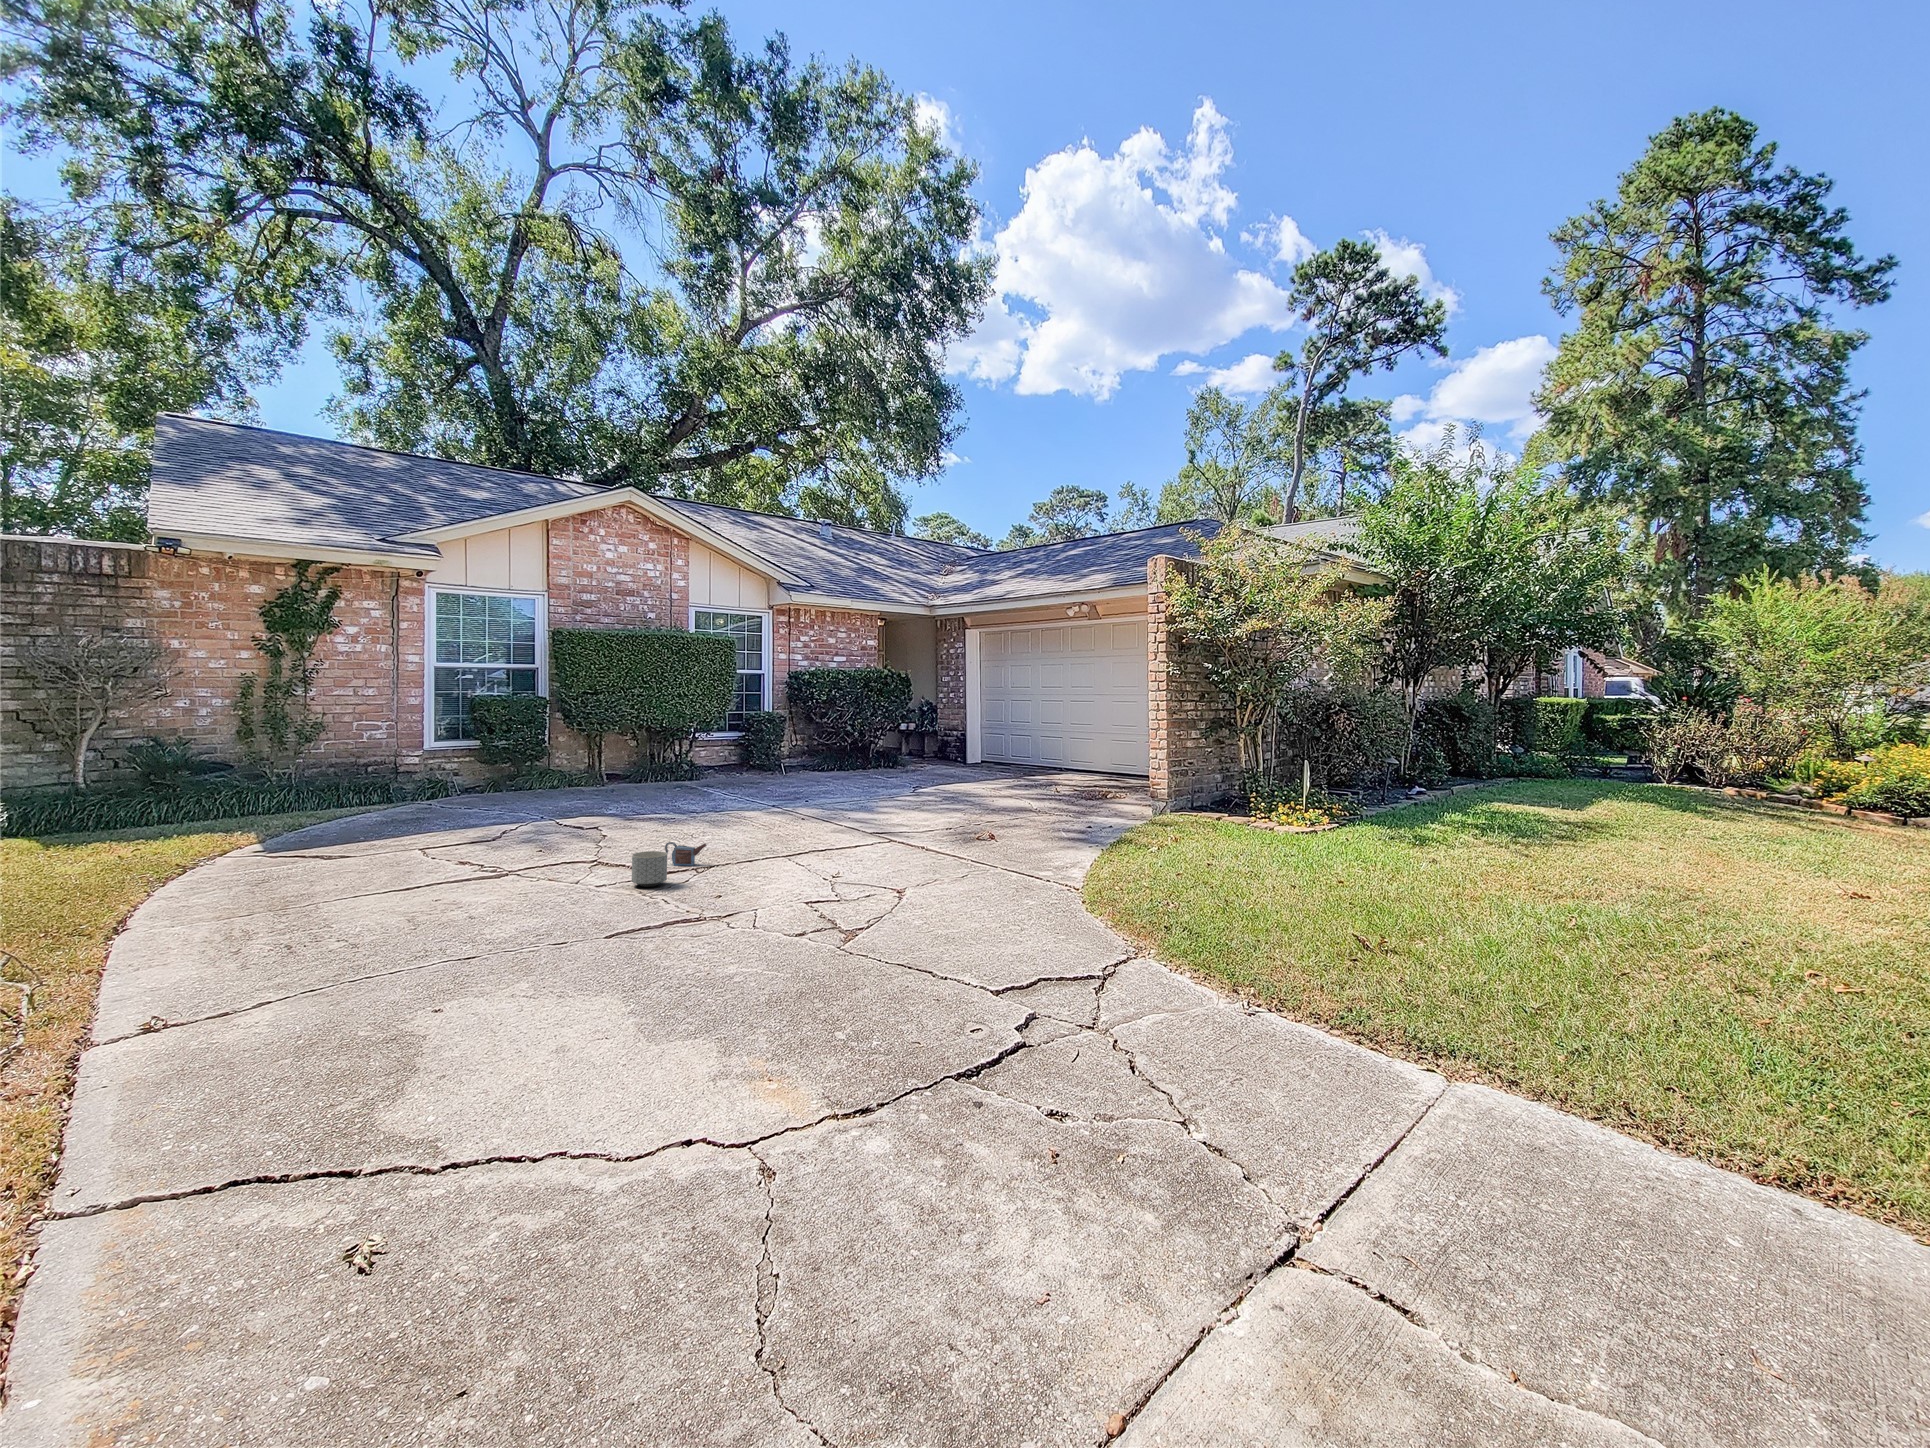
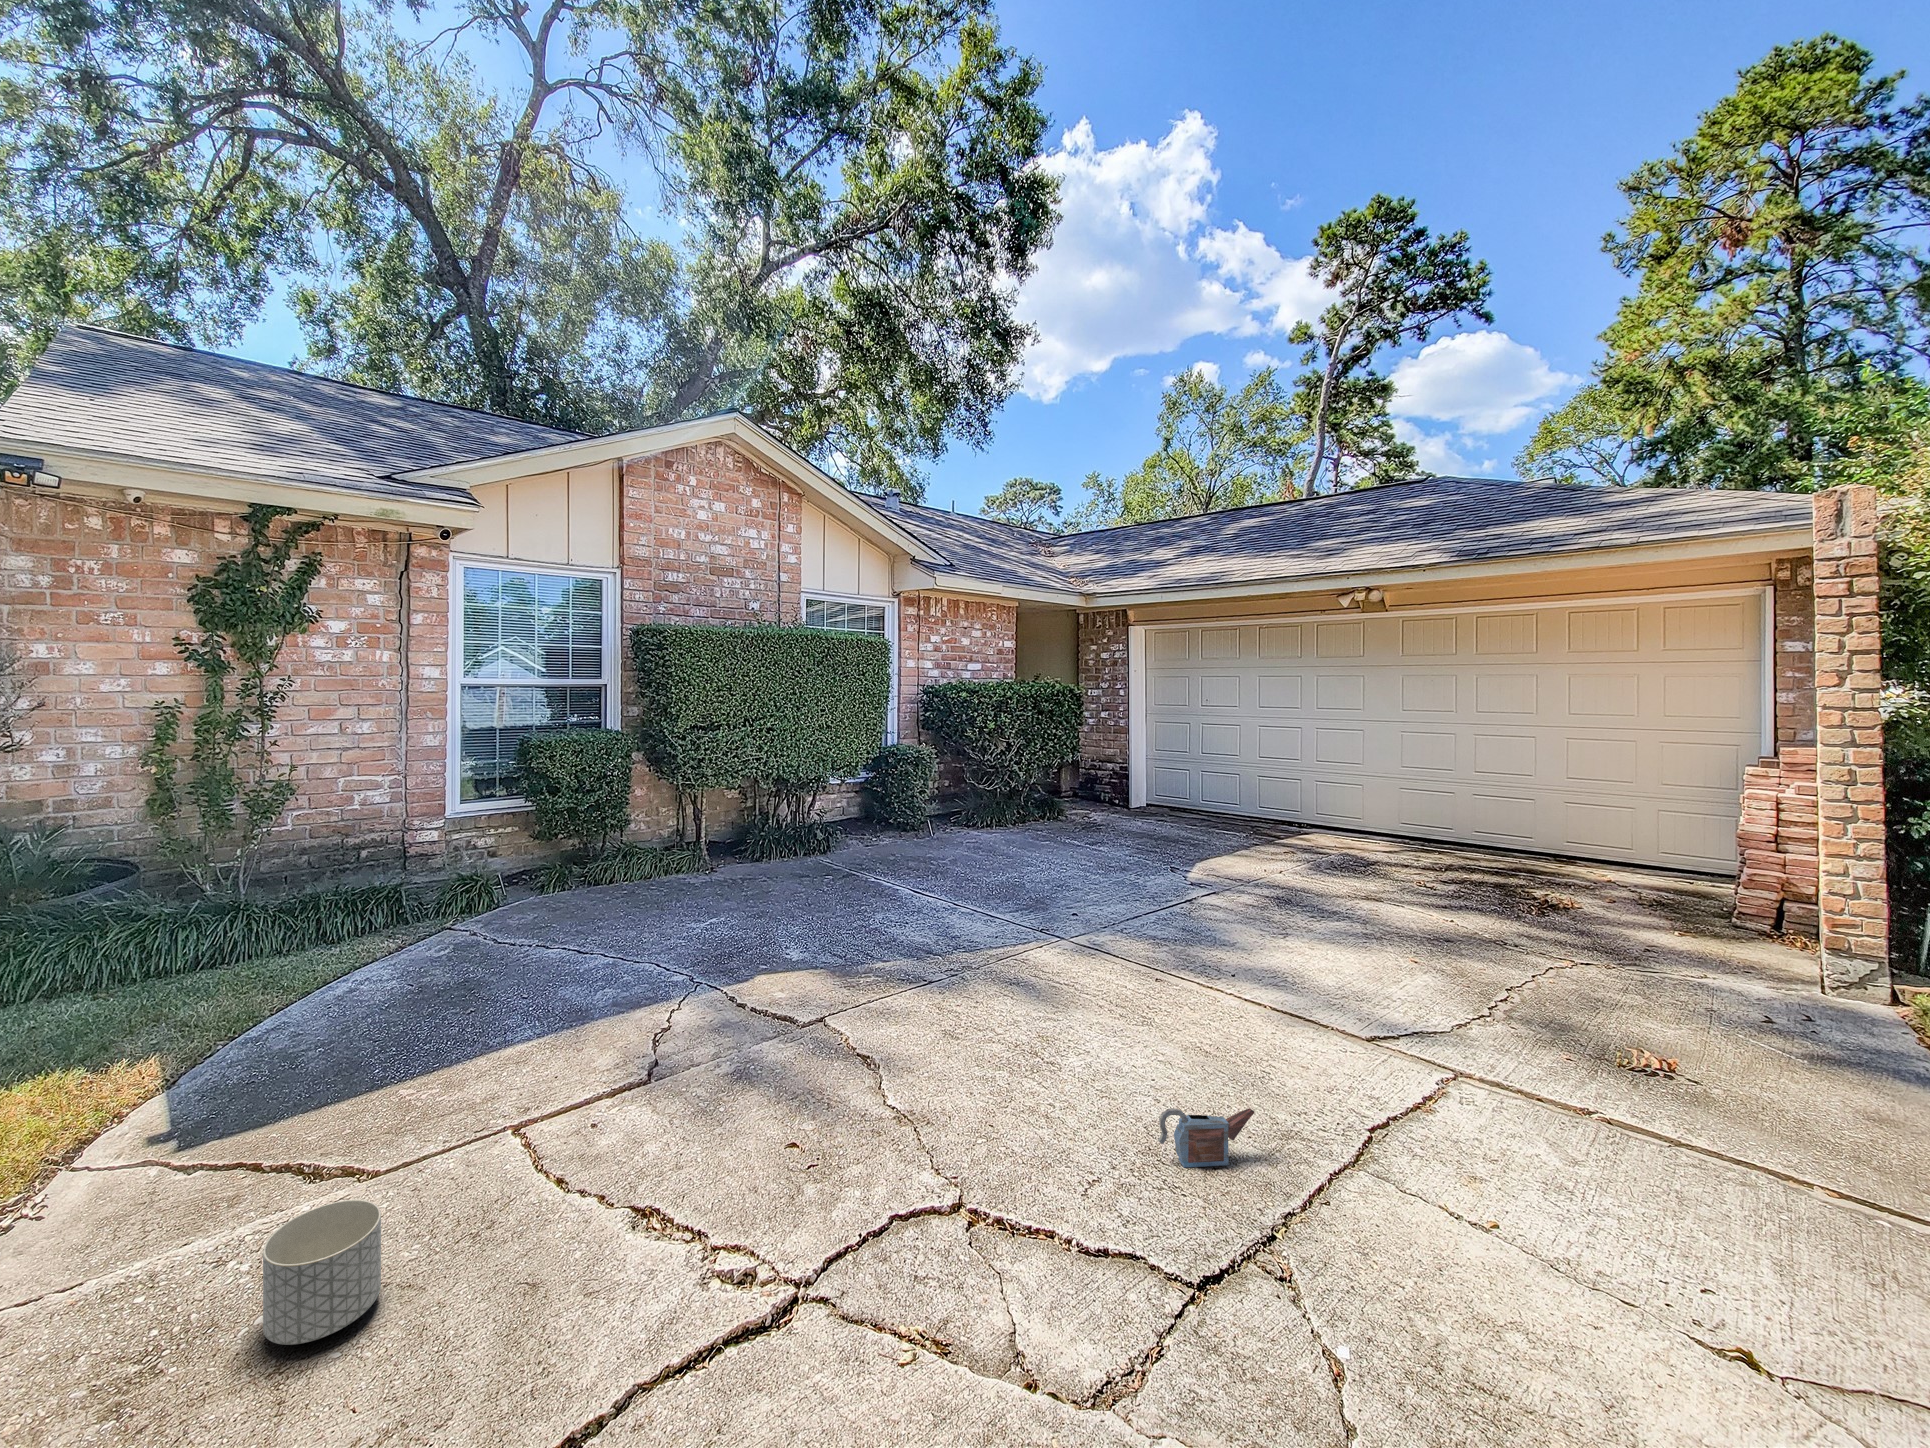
planter: present [631,851,667,887] -> present [263,1200,381,1345]

